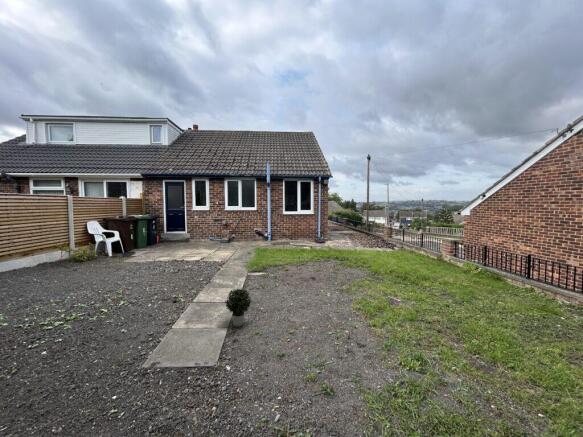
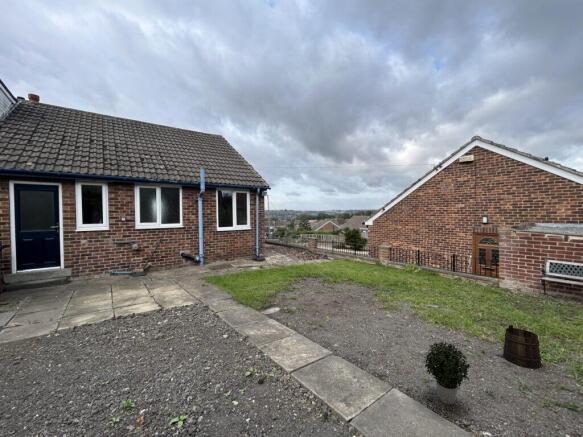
bucket: none [329,301,354,336] -> present [503,325,541,368]

